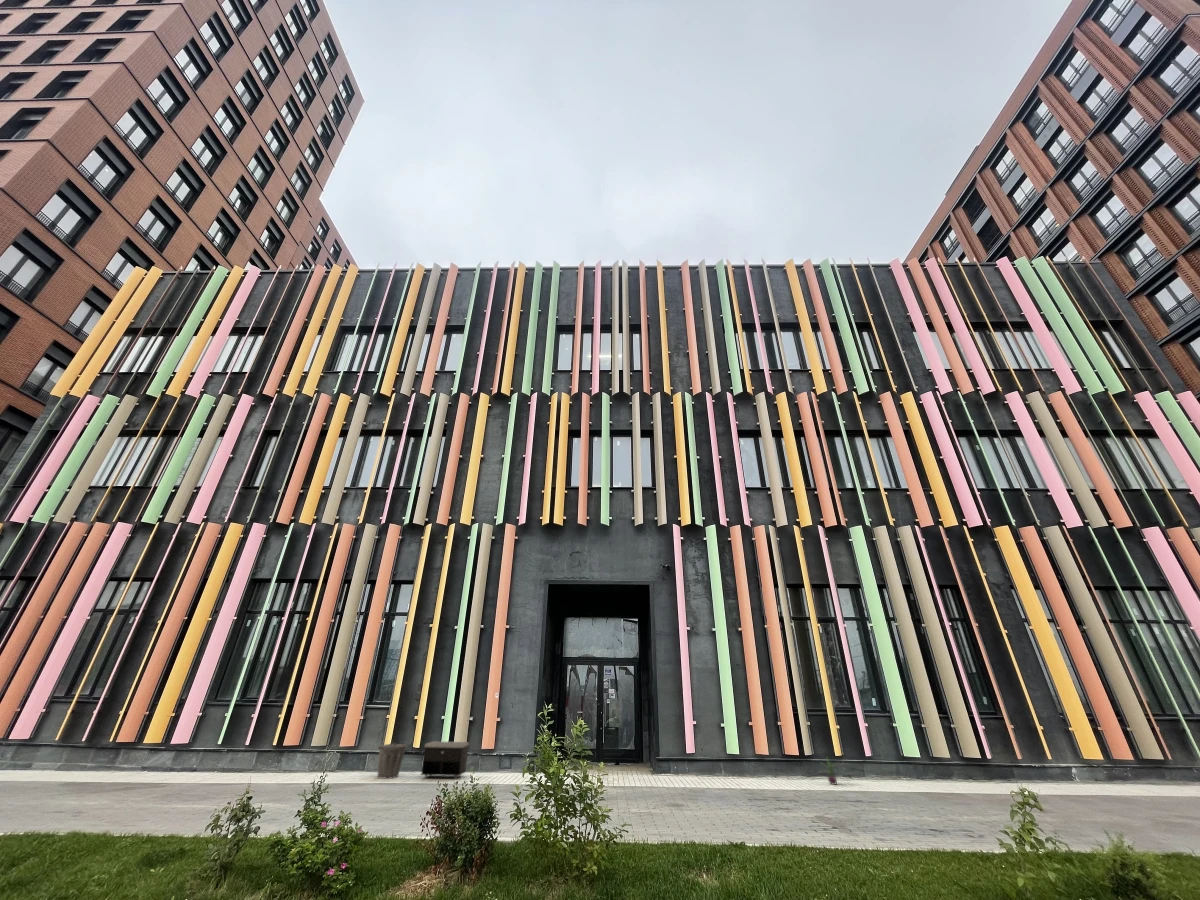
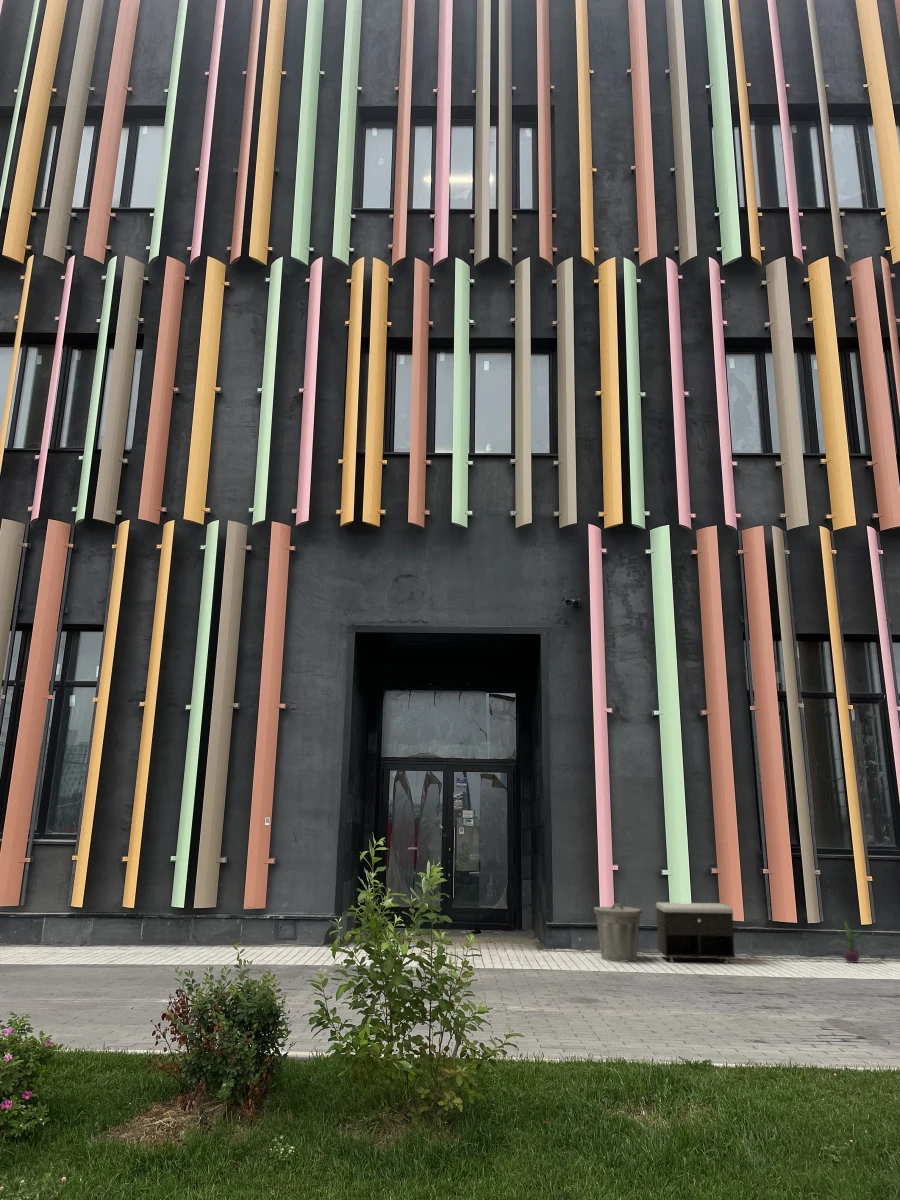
storage bench: present [421,741,469,779] -> present [656,902,735,963]
trash can: present [377,742,407,778] -> present [594,904,642,961]

